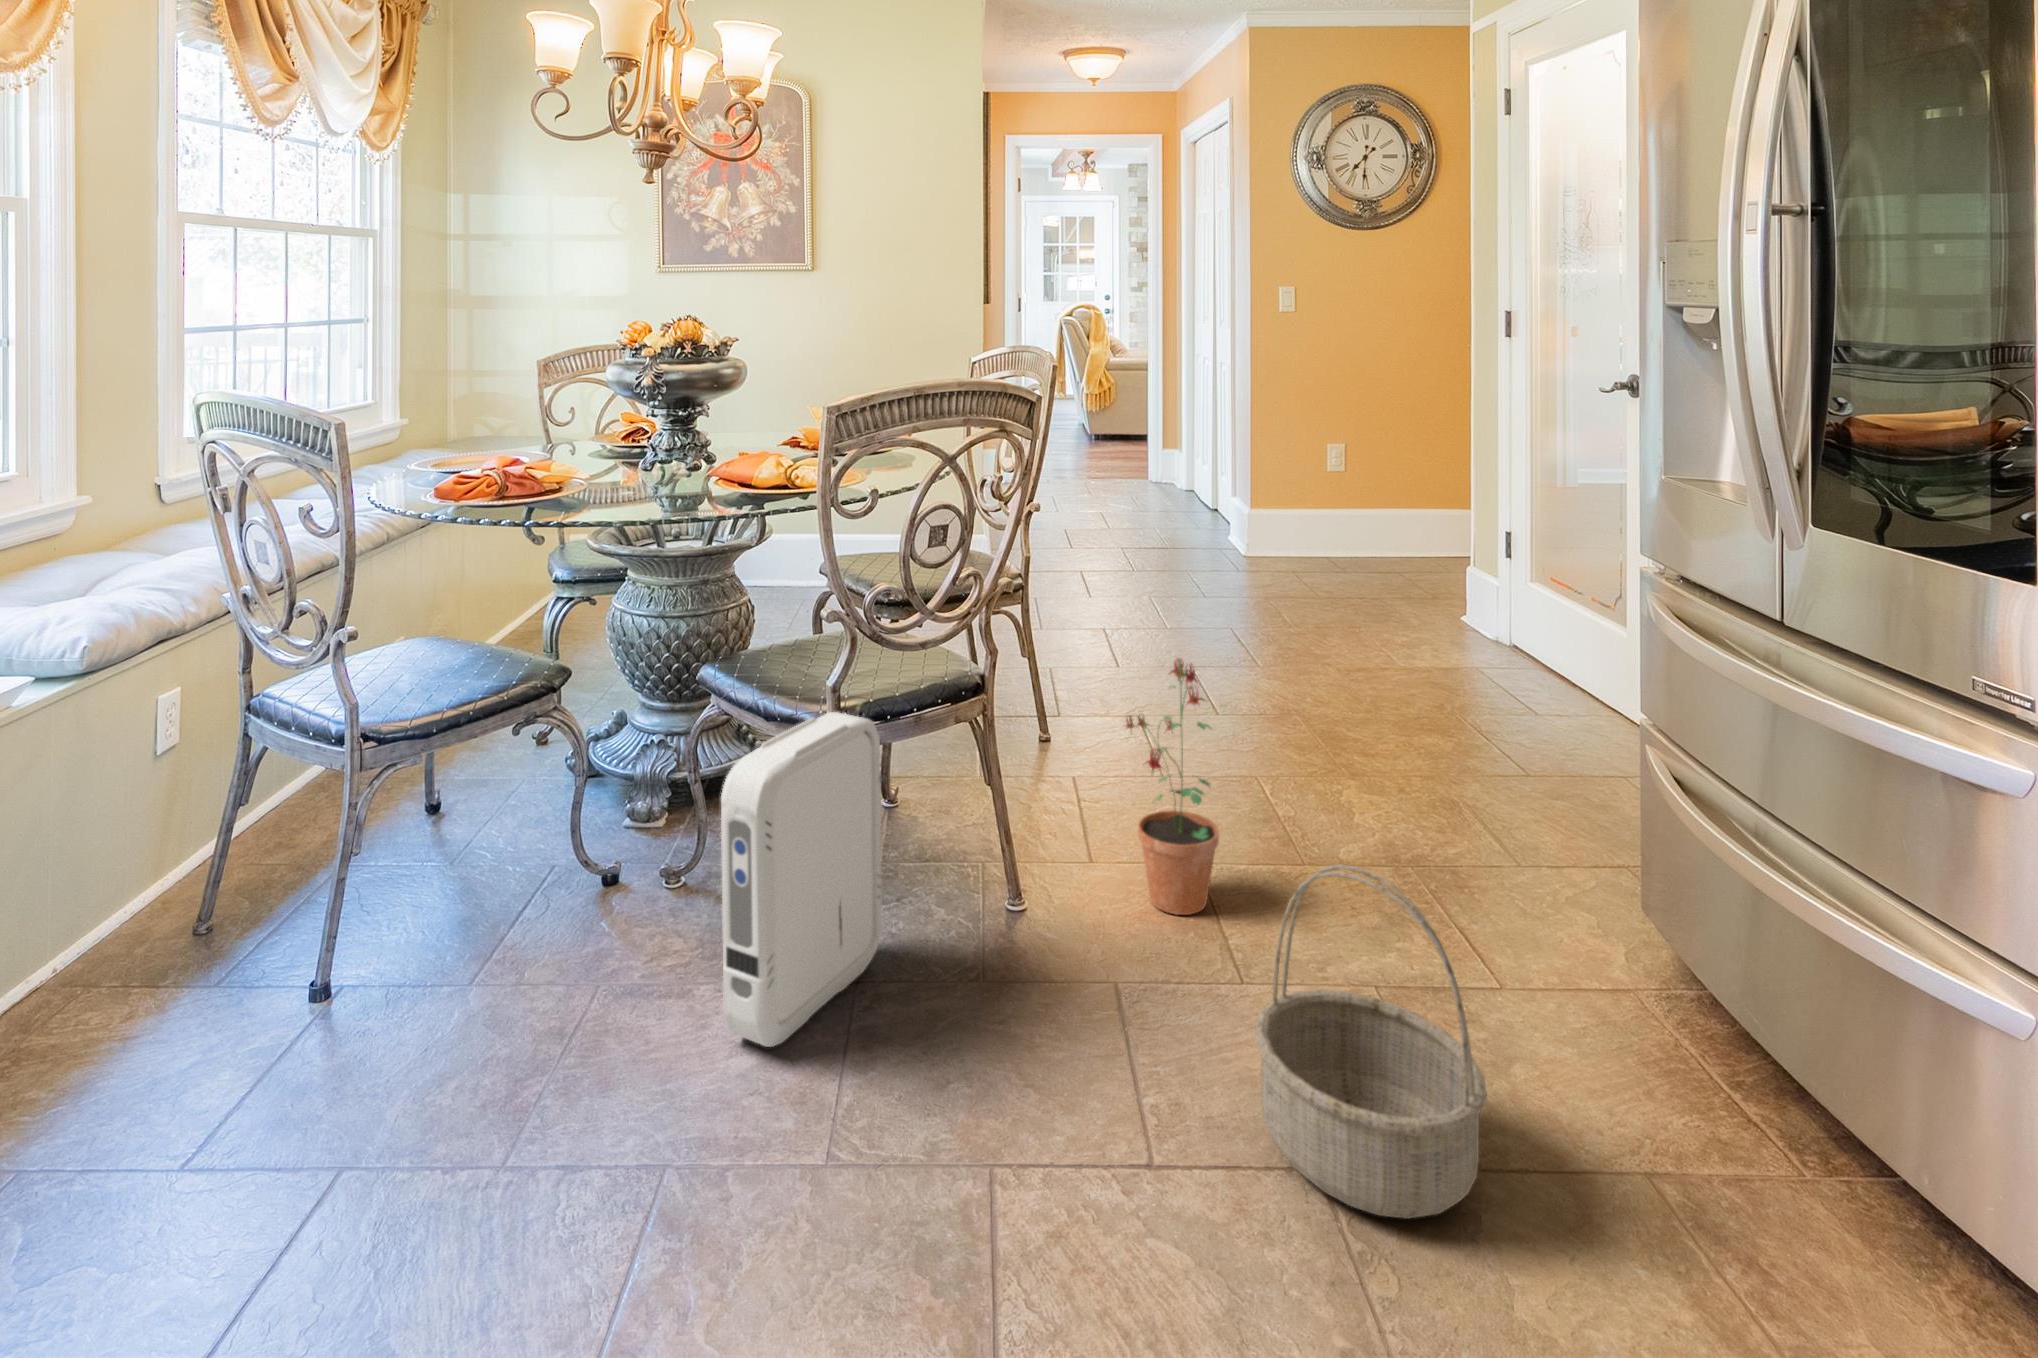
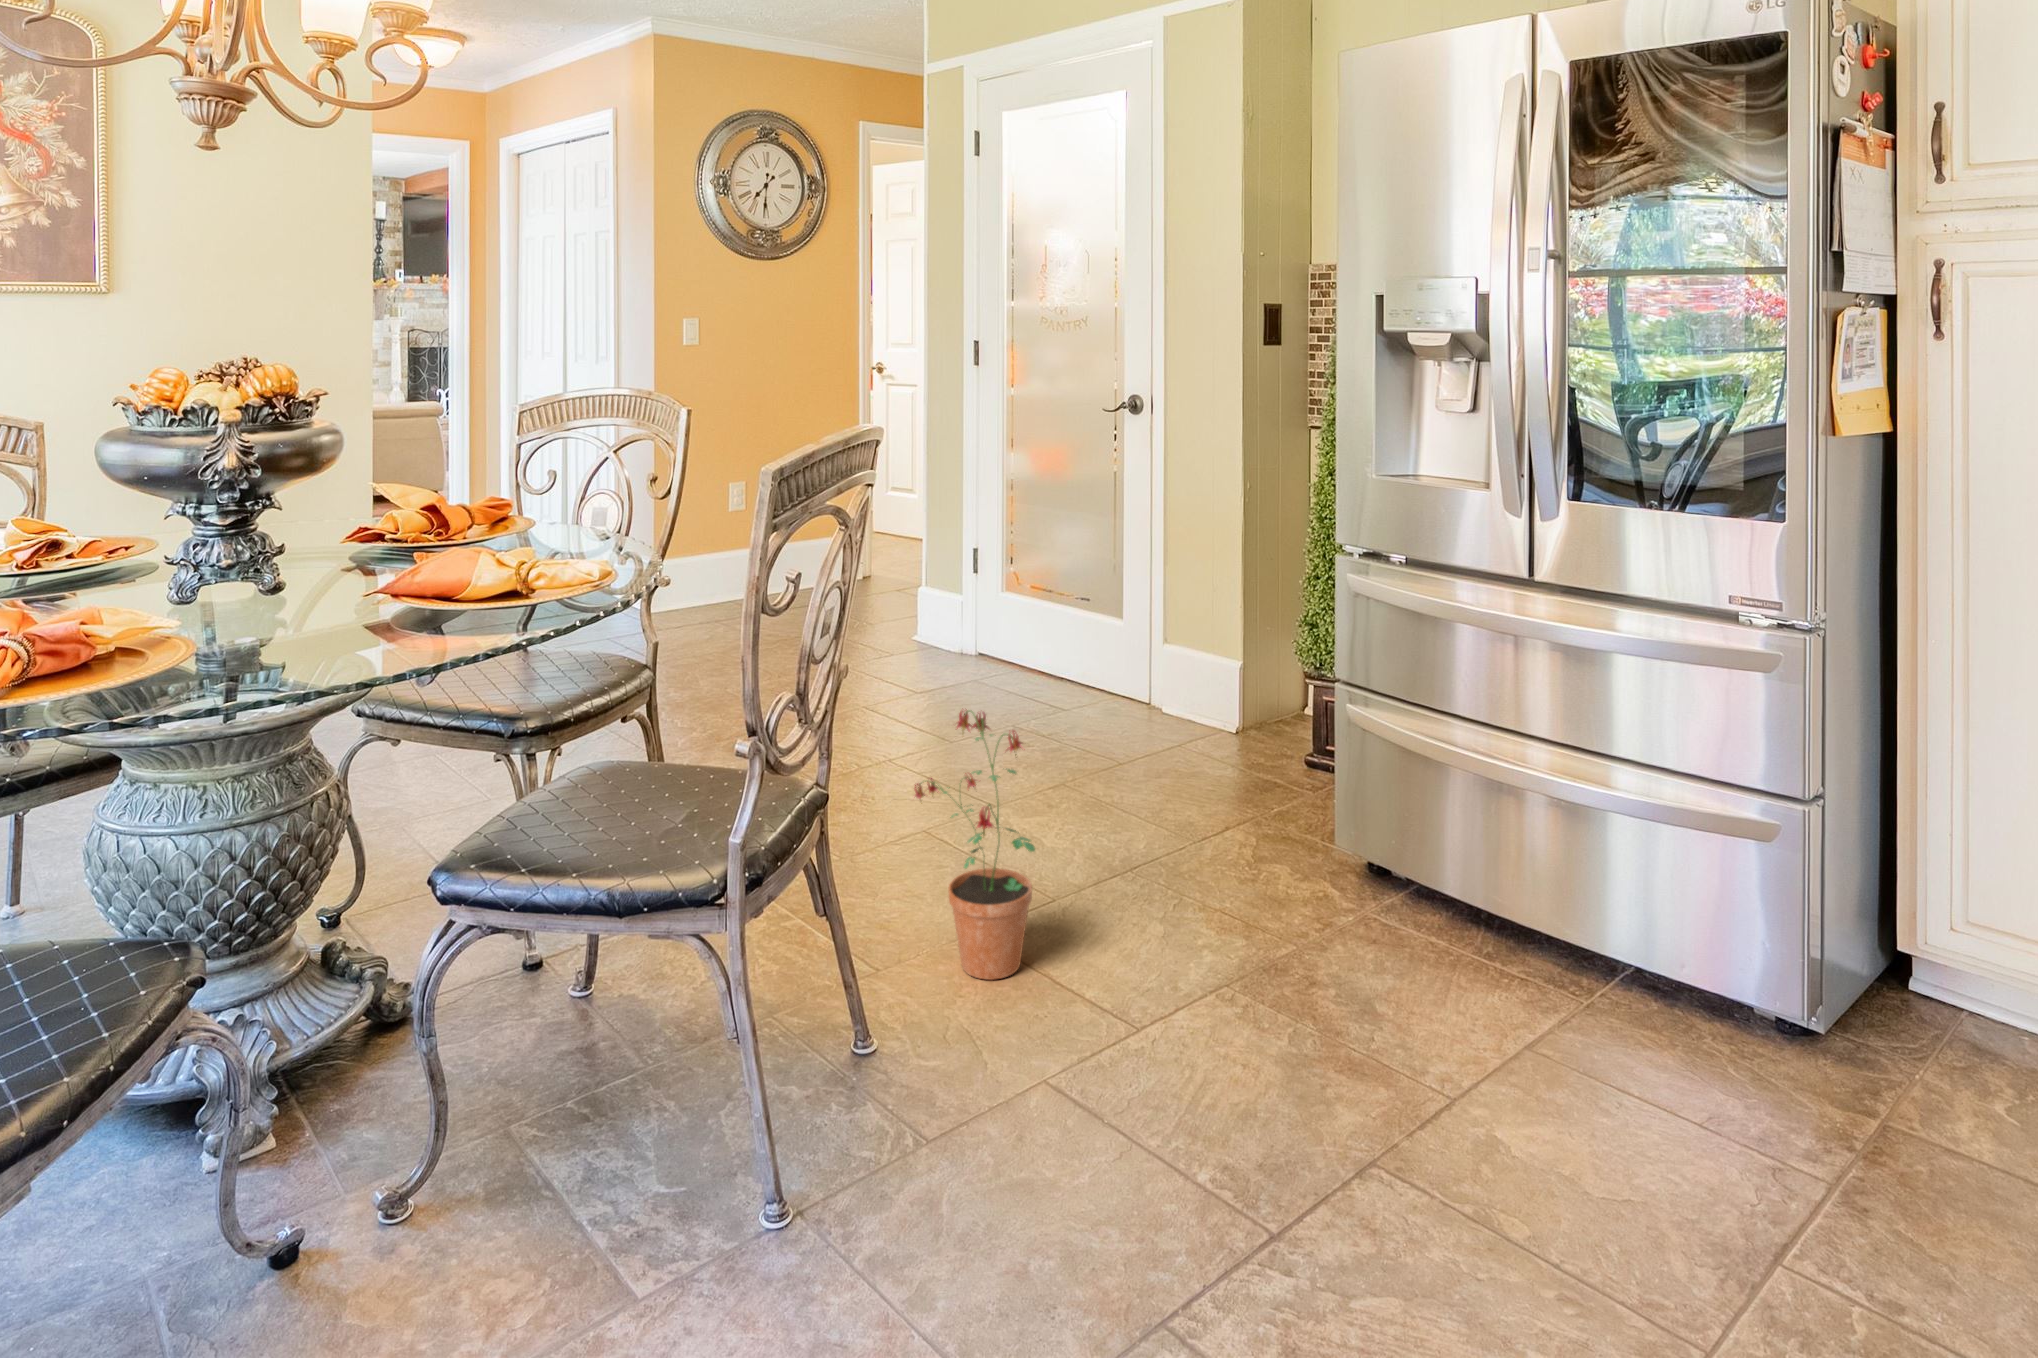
air purifier: present [721,712,882,1047] -> none [717,858,799,1331]
basket: present [1255,864,1487,1219] -> none [1250,839,1462,1144]

